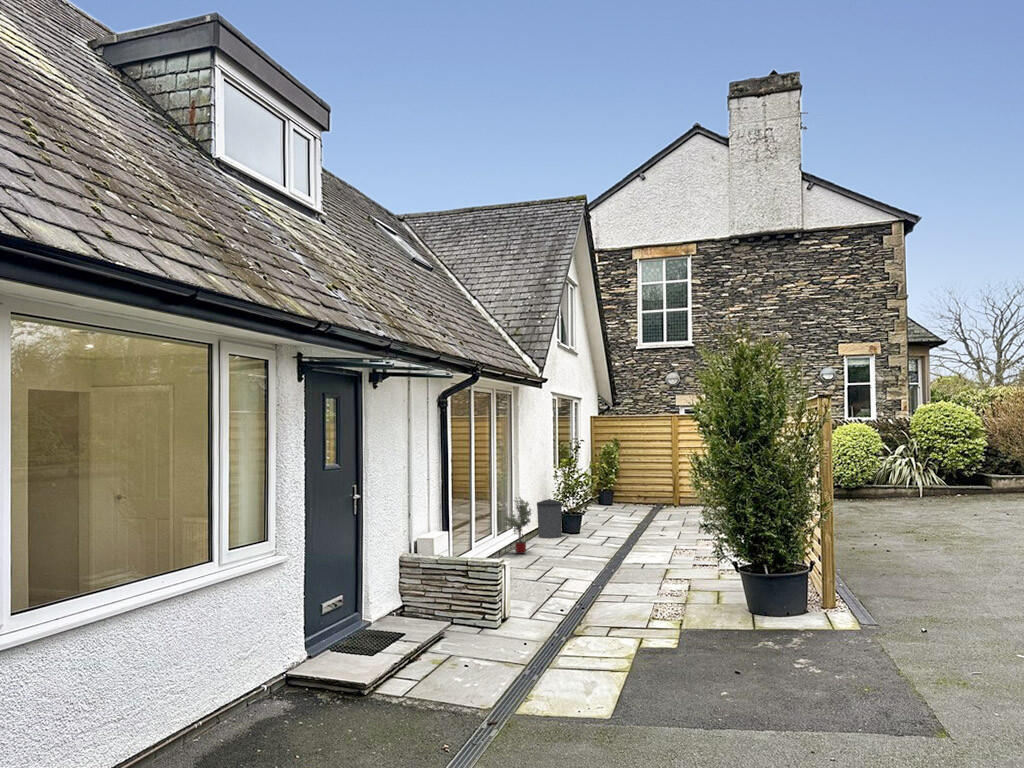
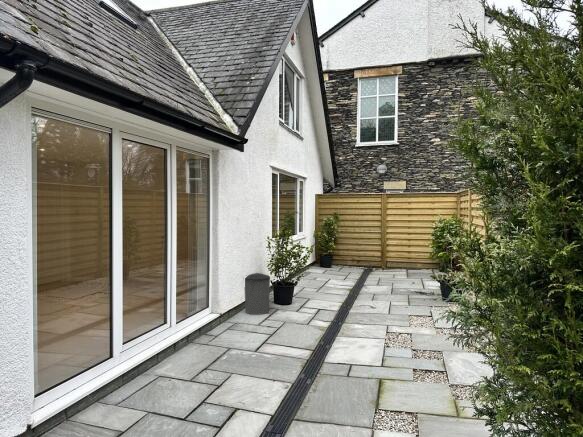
potted tree: present [504,497,531,554] -> none [181,278,222,348]

